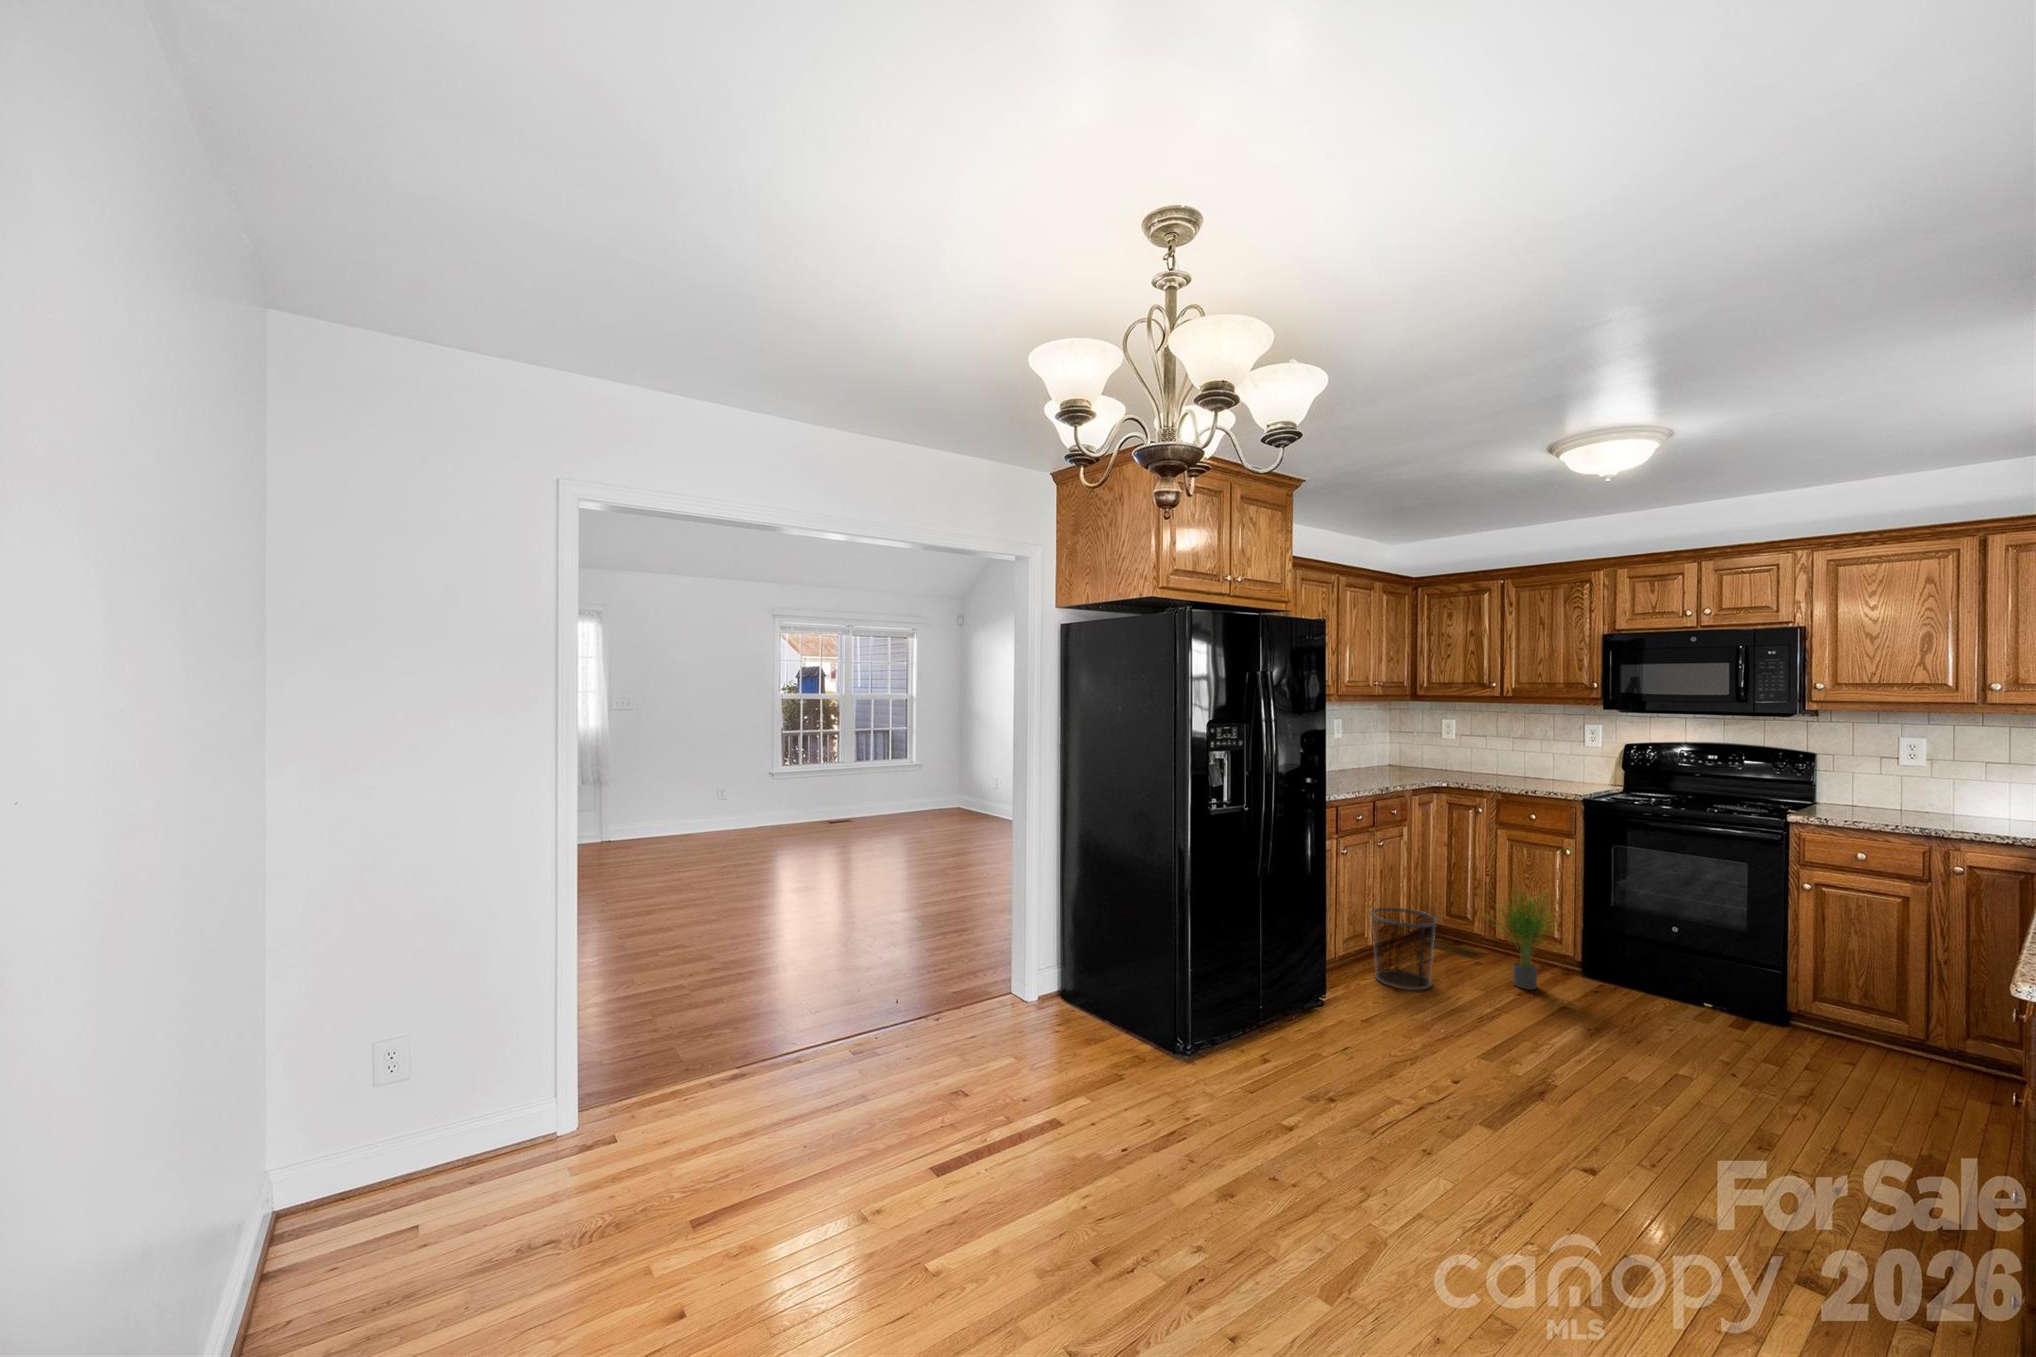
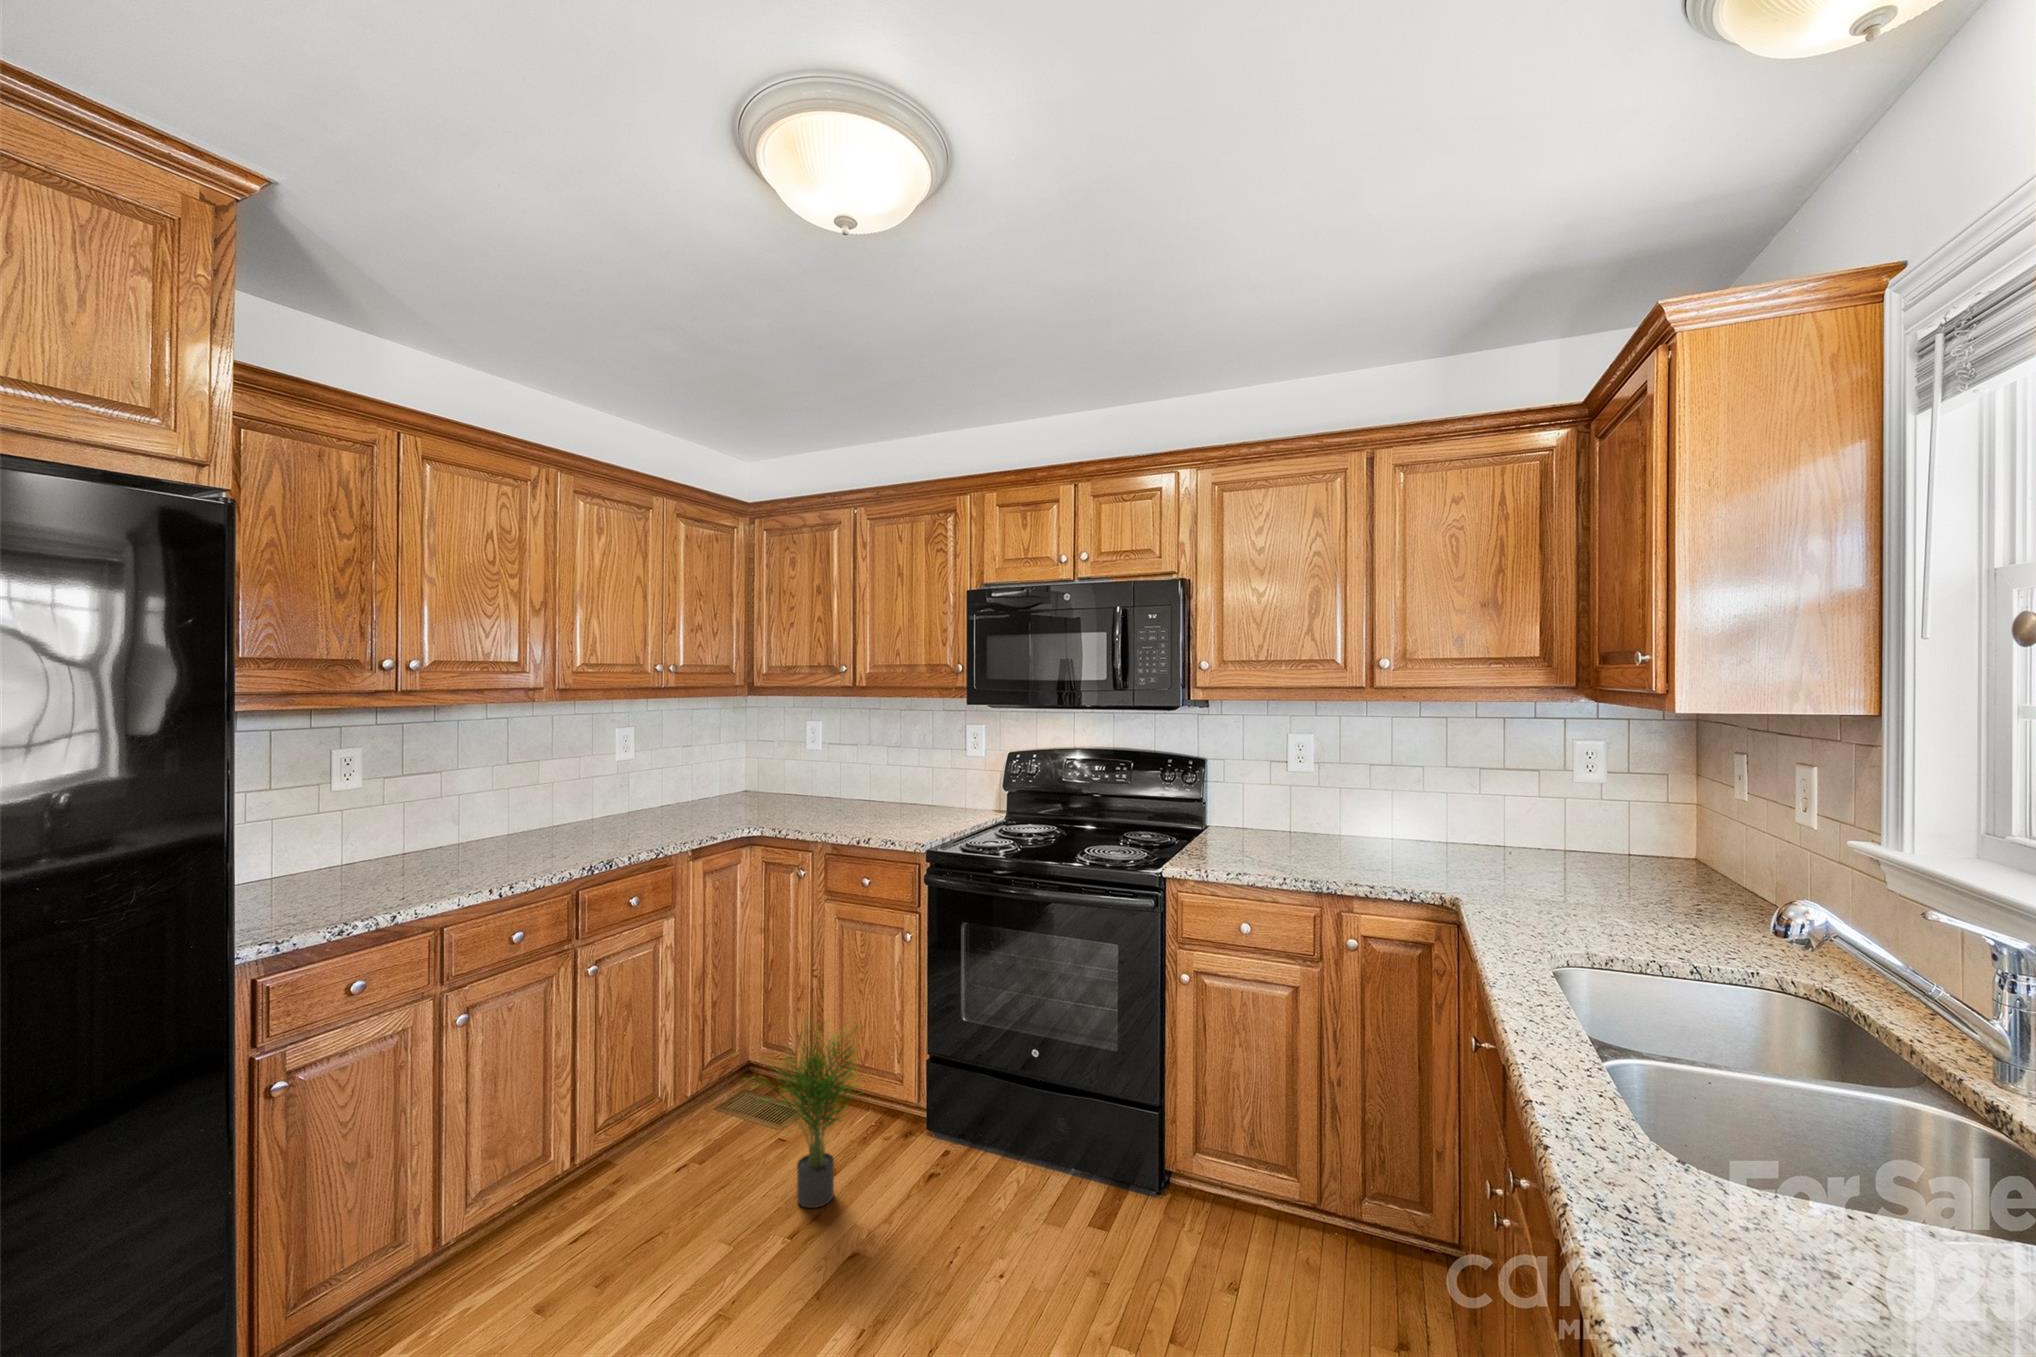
trash can: present [1370,908,1437,990] -> none [513,1094,650,1286]

